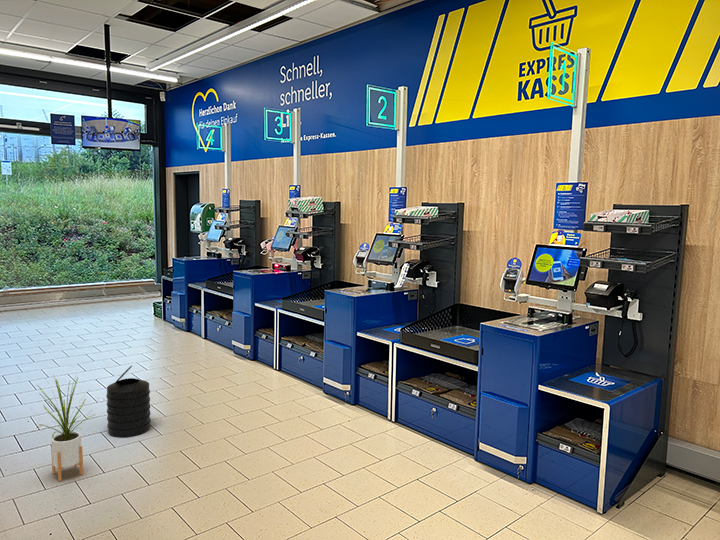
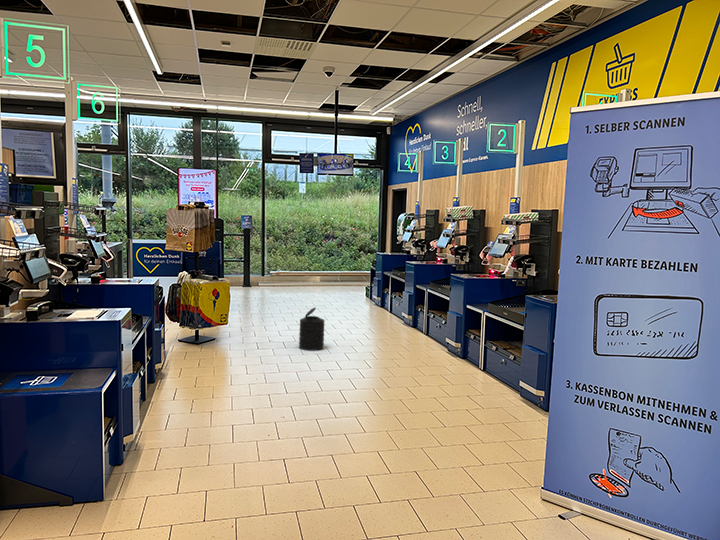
house plant: present [38,378,91,481] -> none [254,300,287,360]

